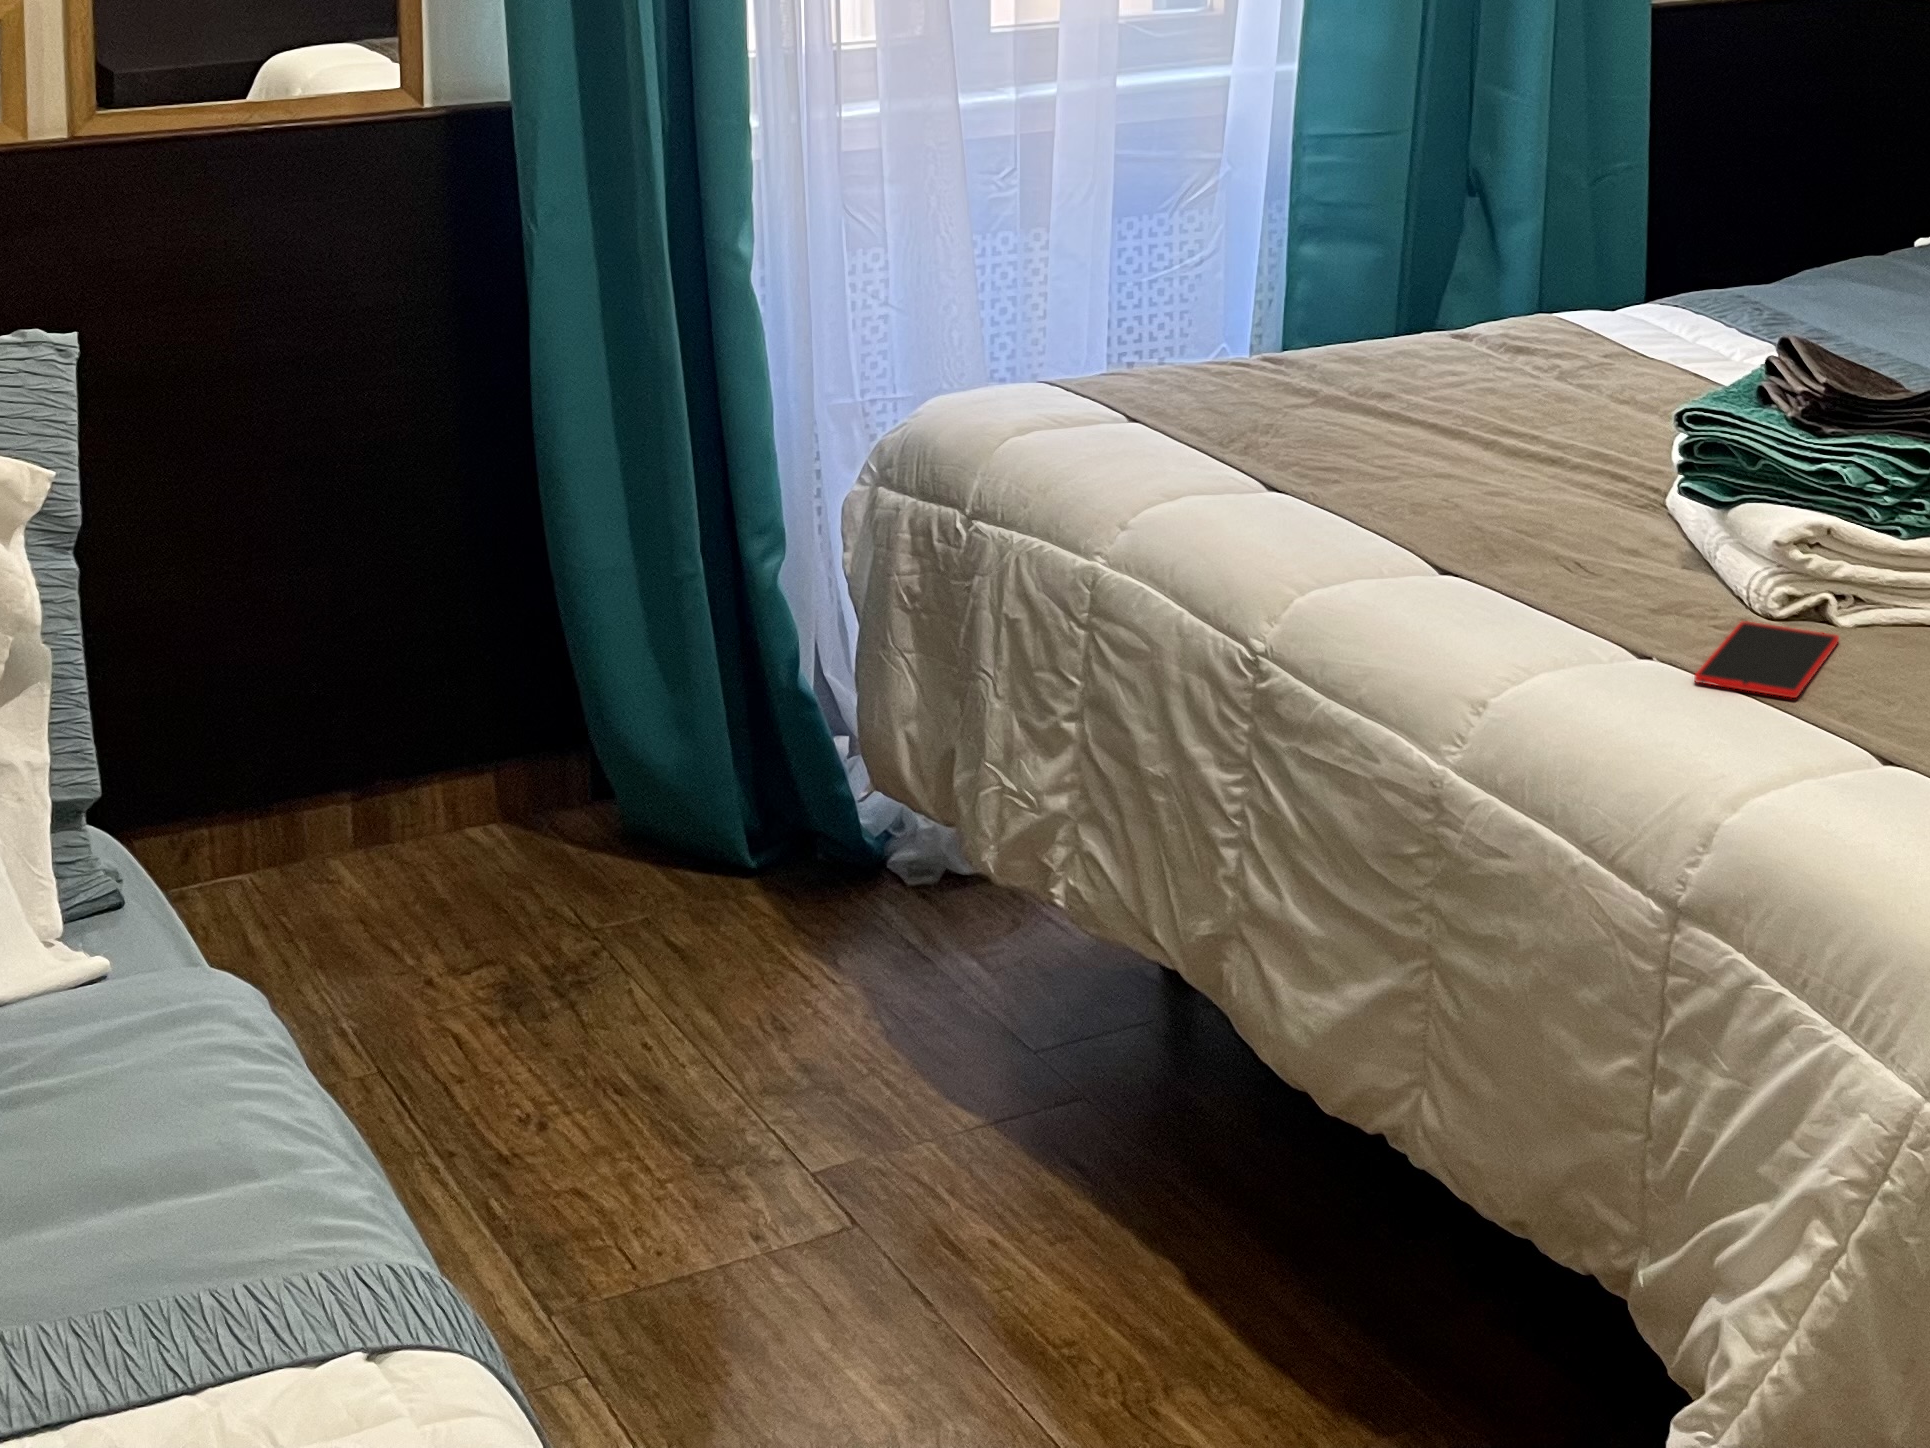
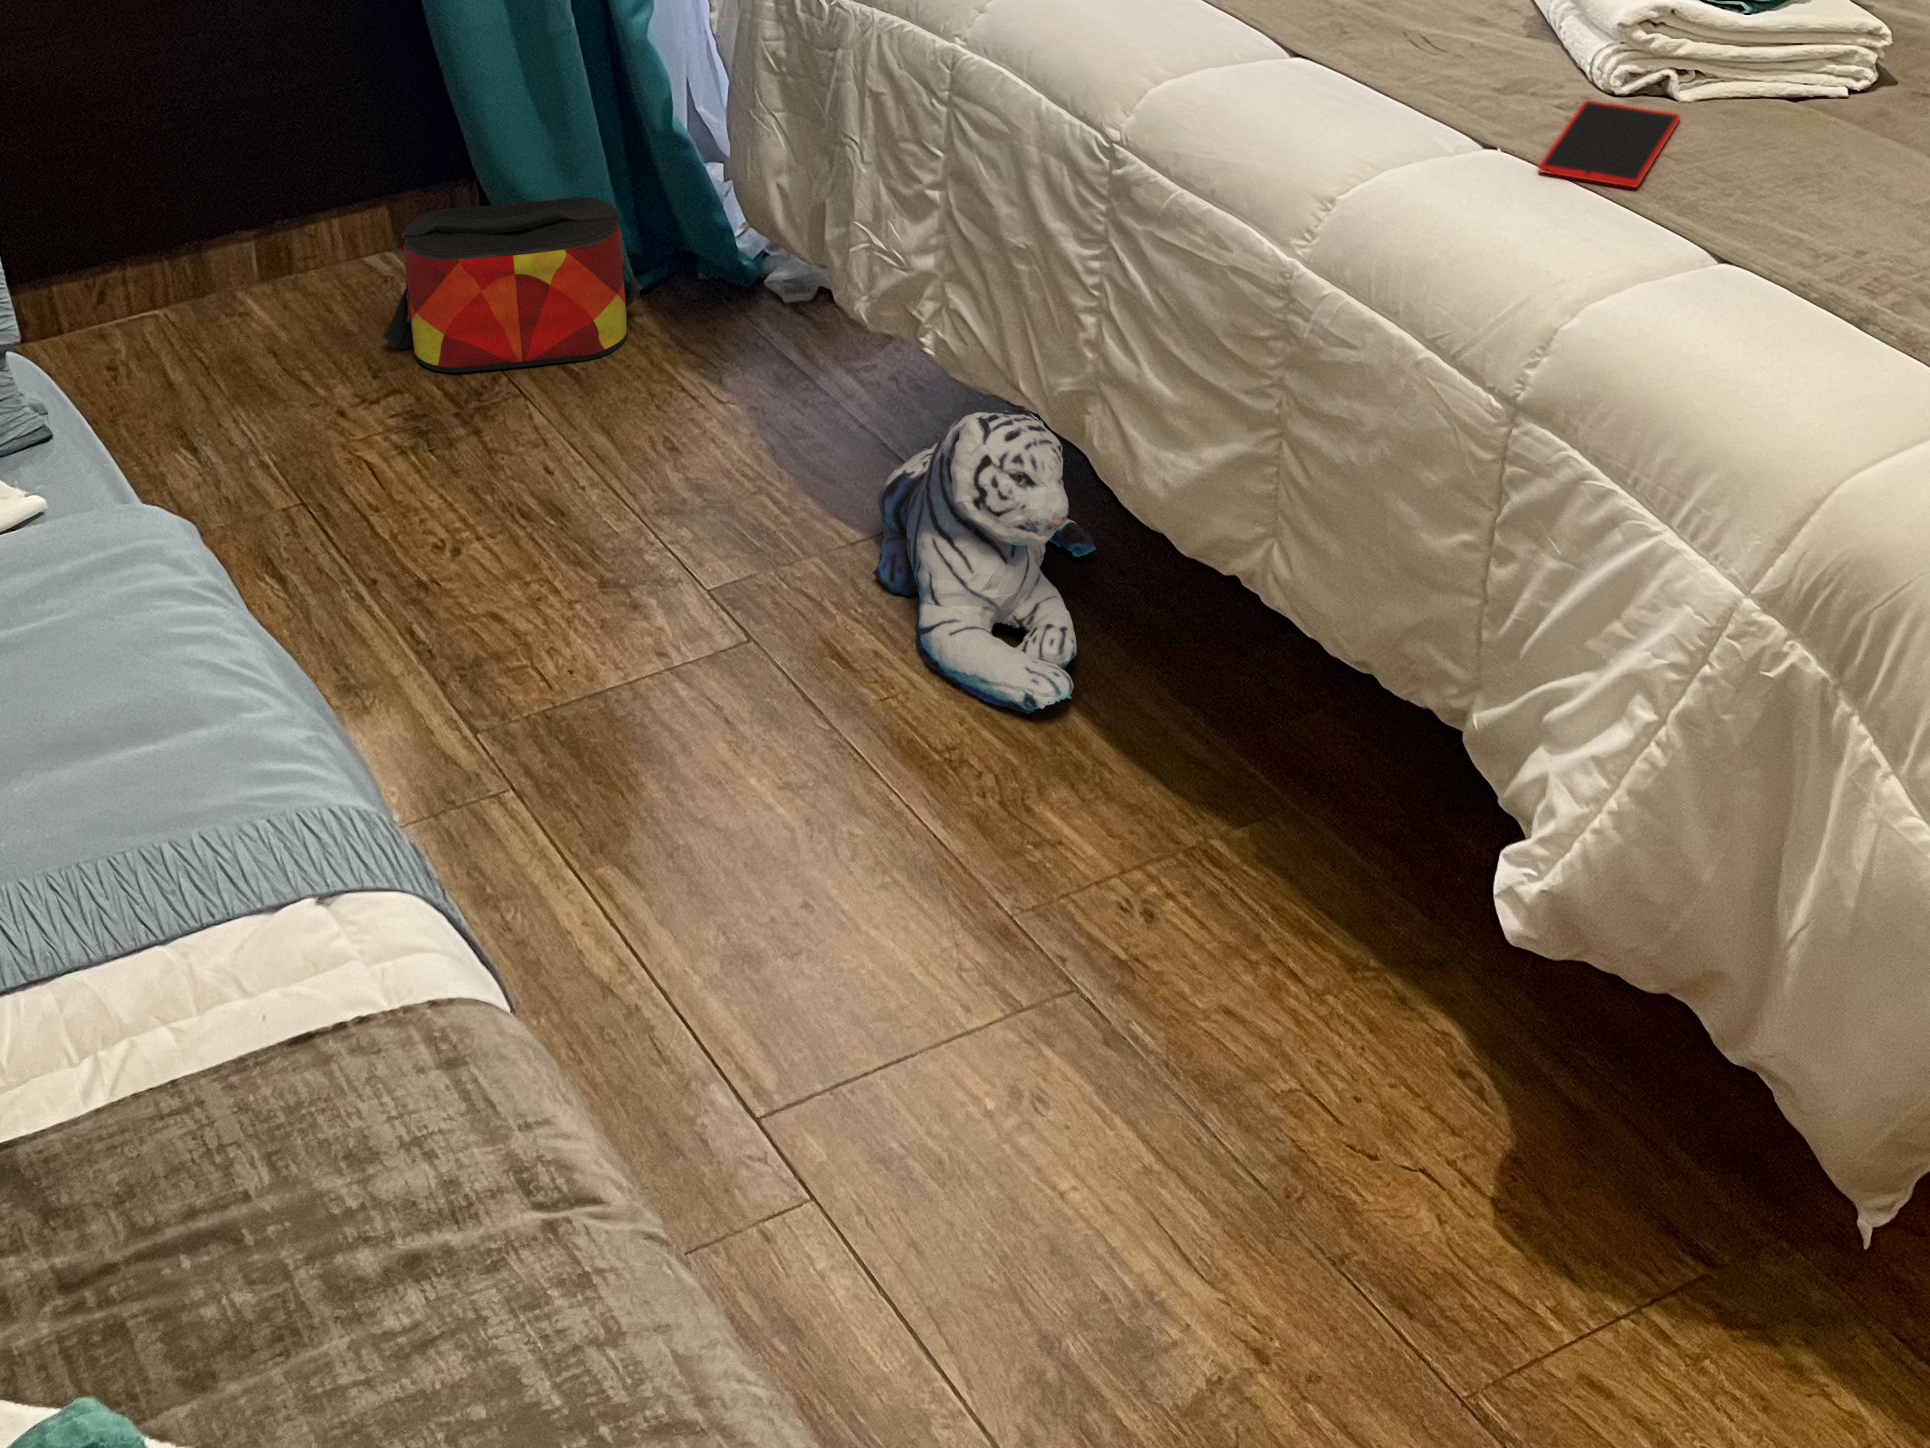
bag: none [475,765,751,951] -> present [383,197,640,373]
plush toy: none [988,970,1230,1311] -> present [873,408,1096,714]

